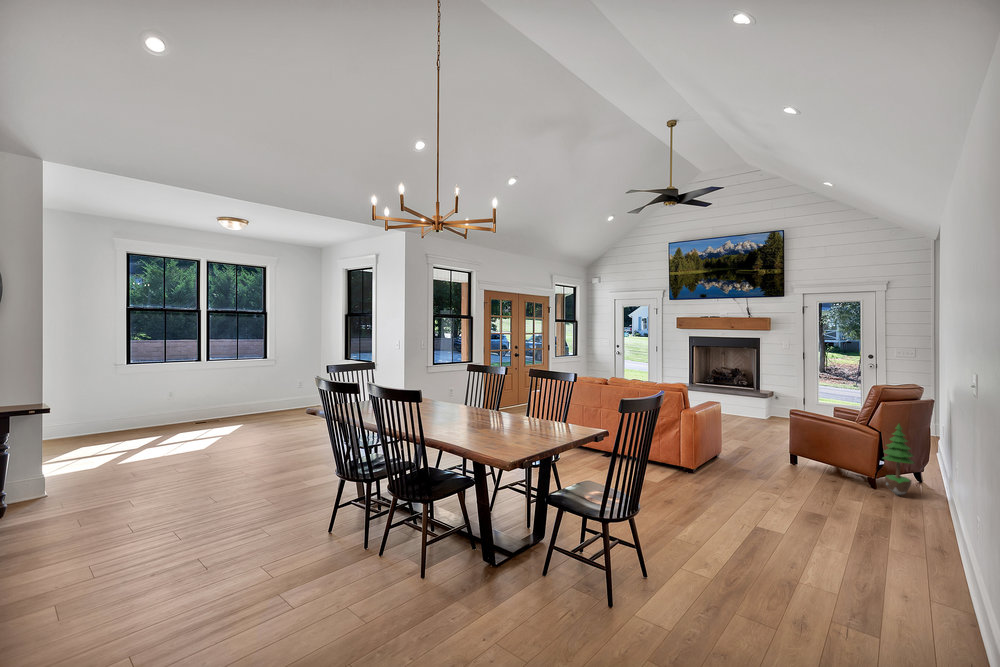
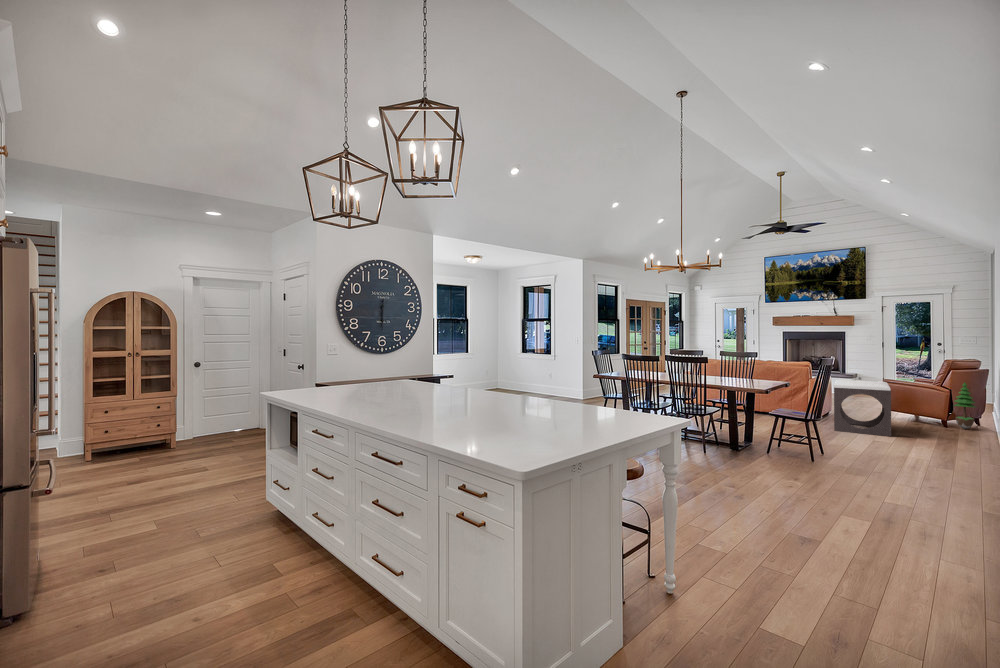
footstool: none [706,417,790,517] -> present [834,380,891,436]

